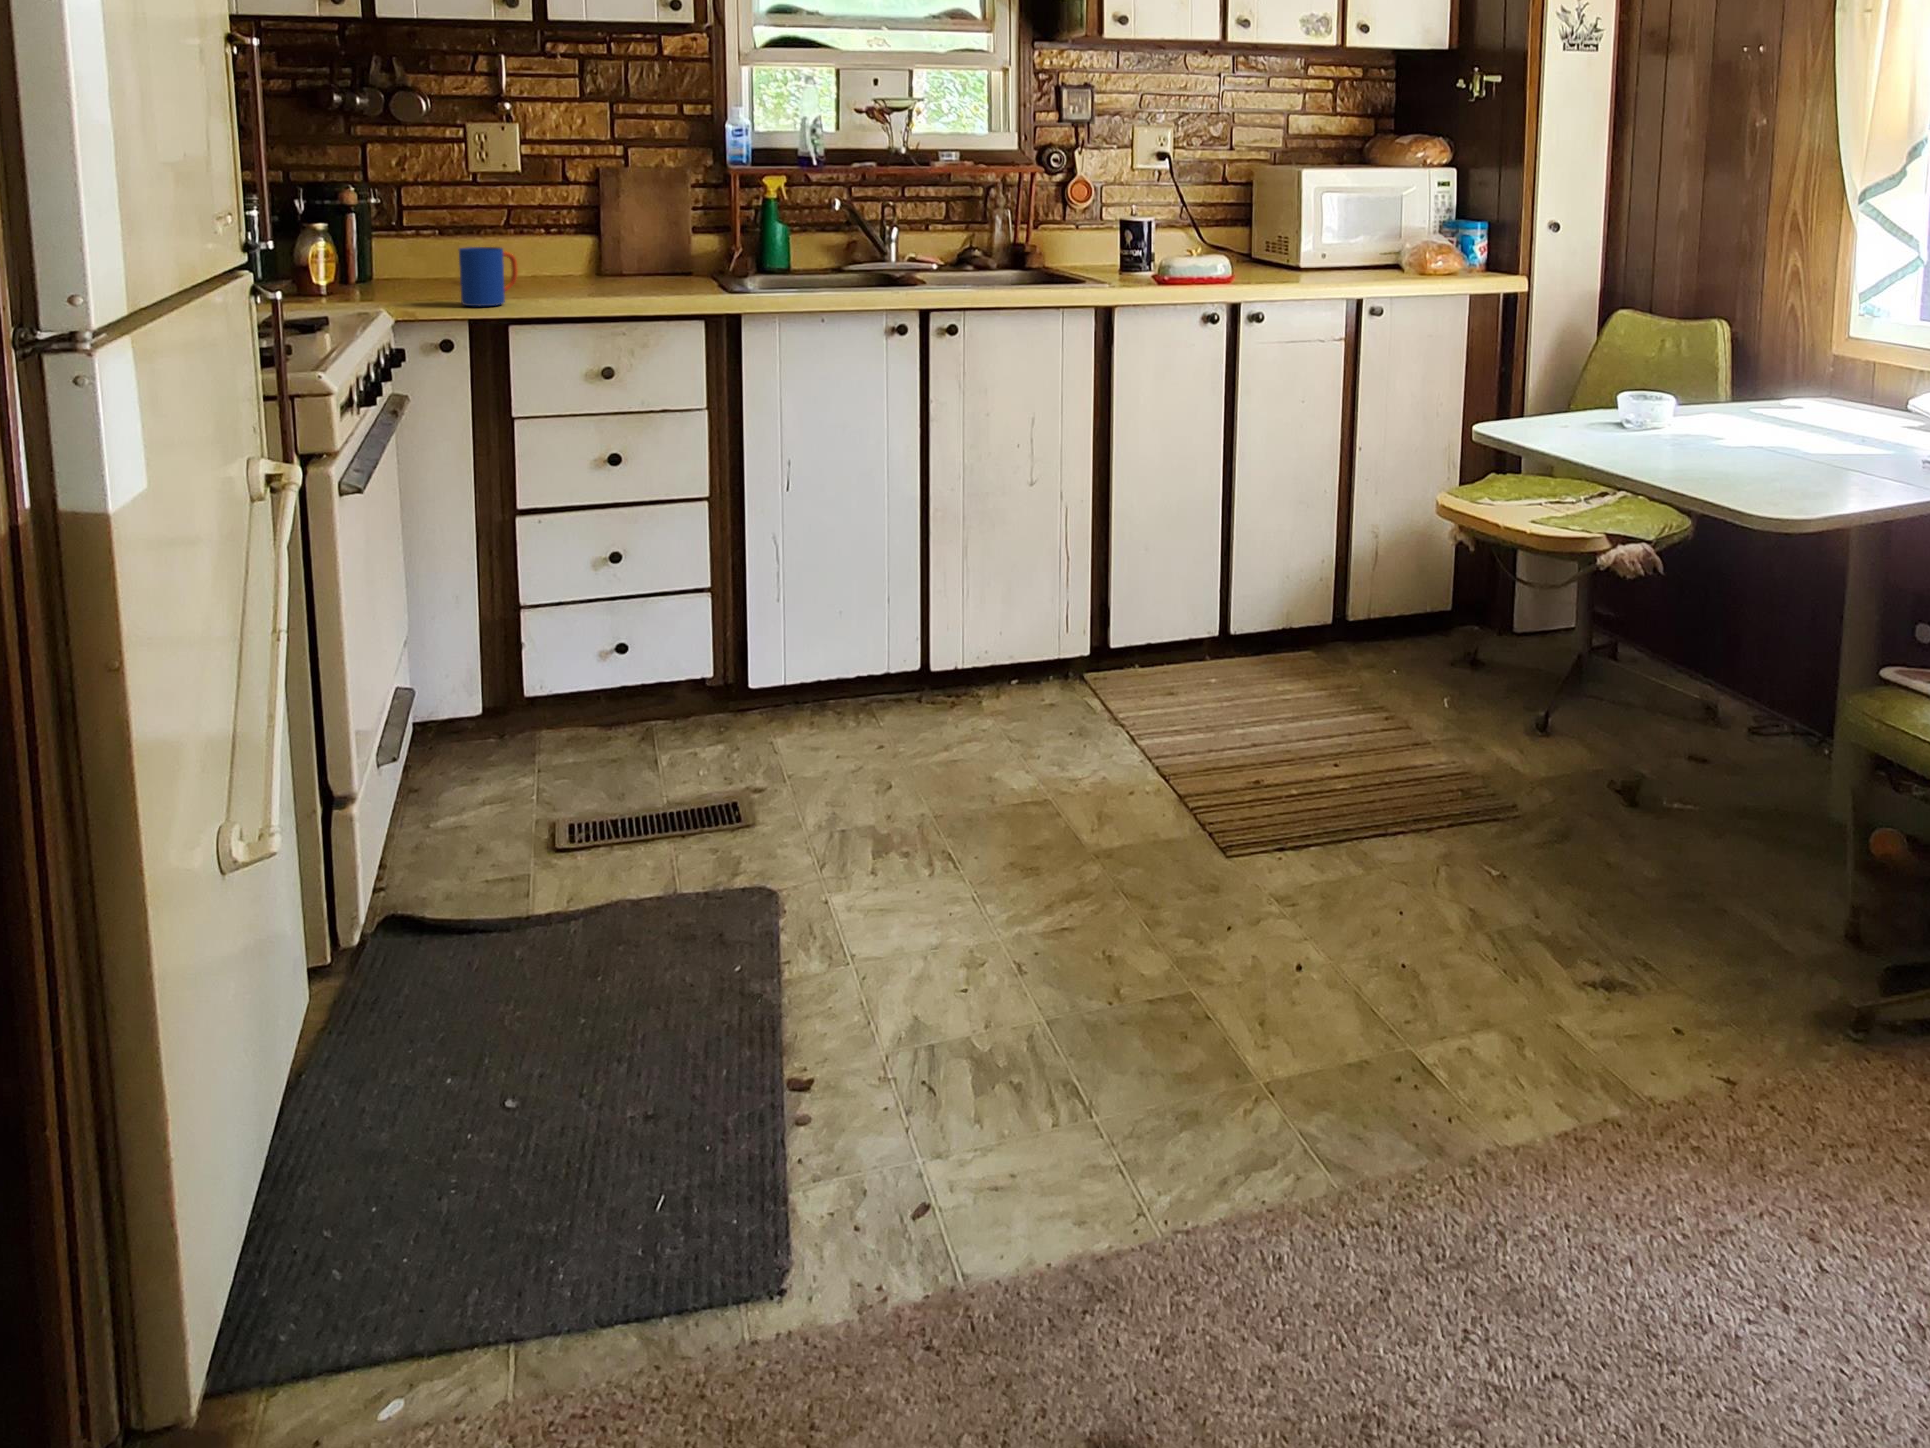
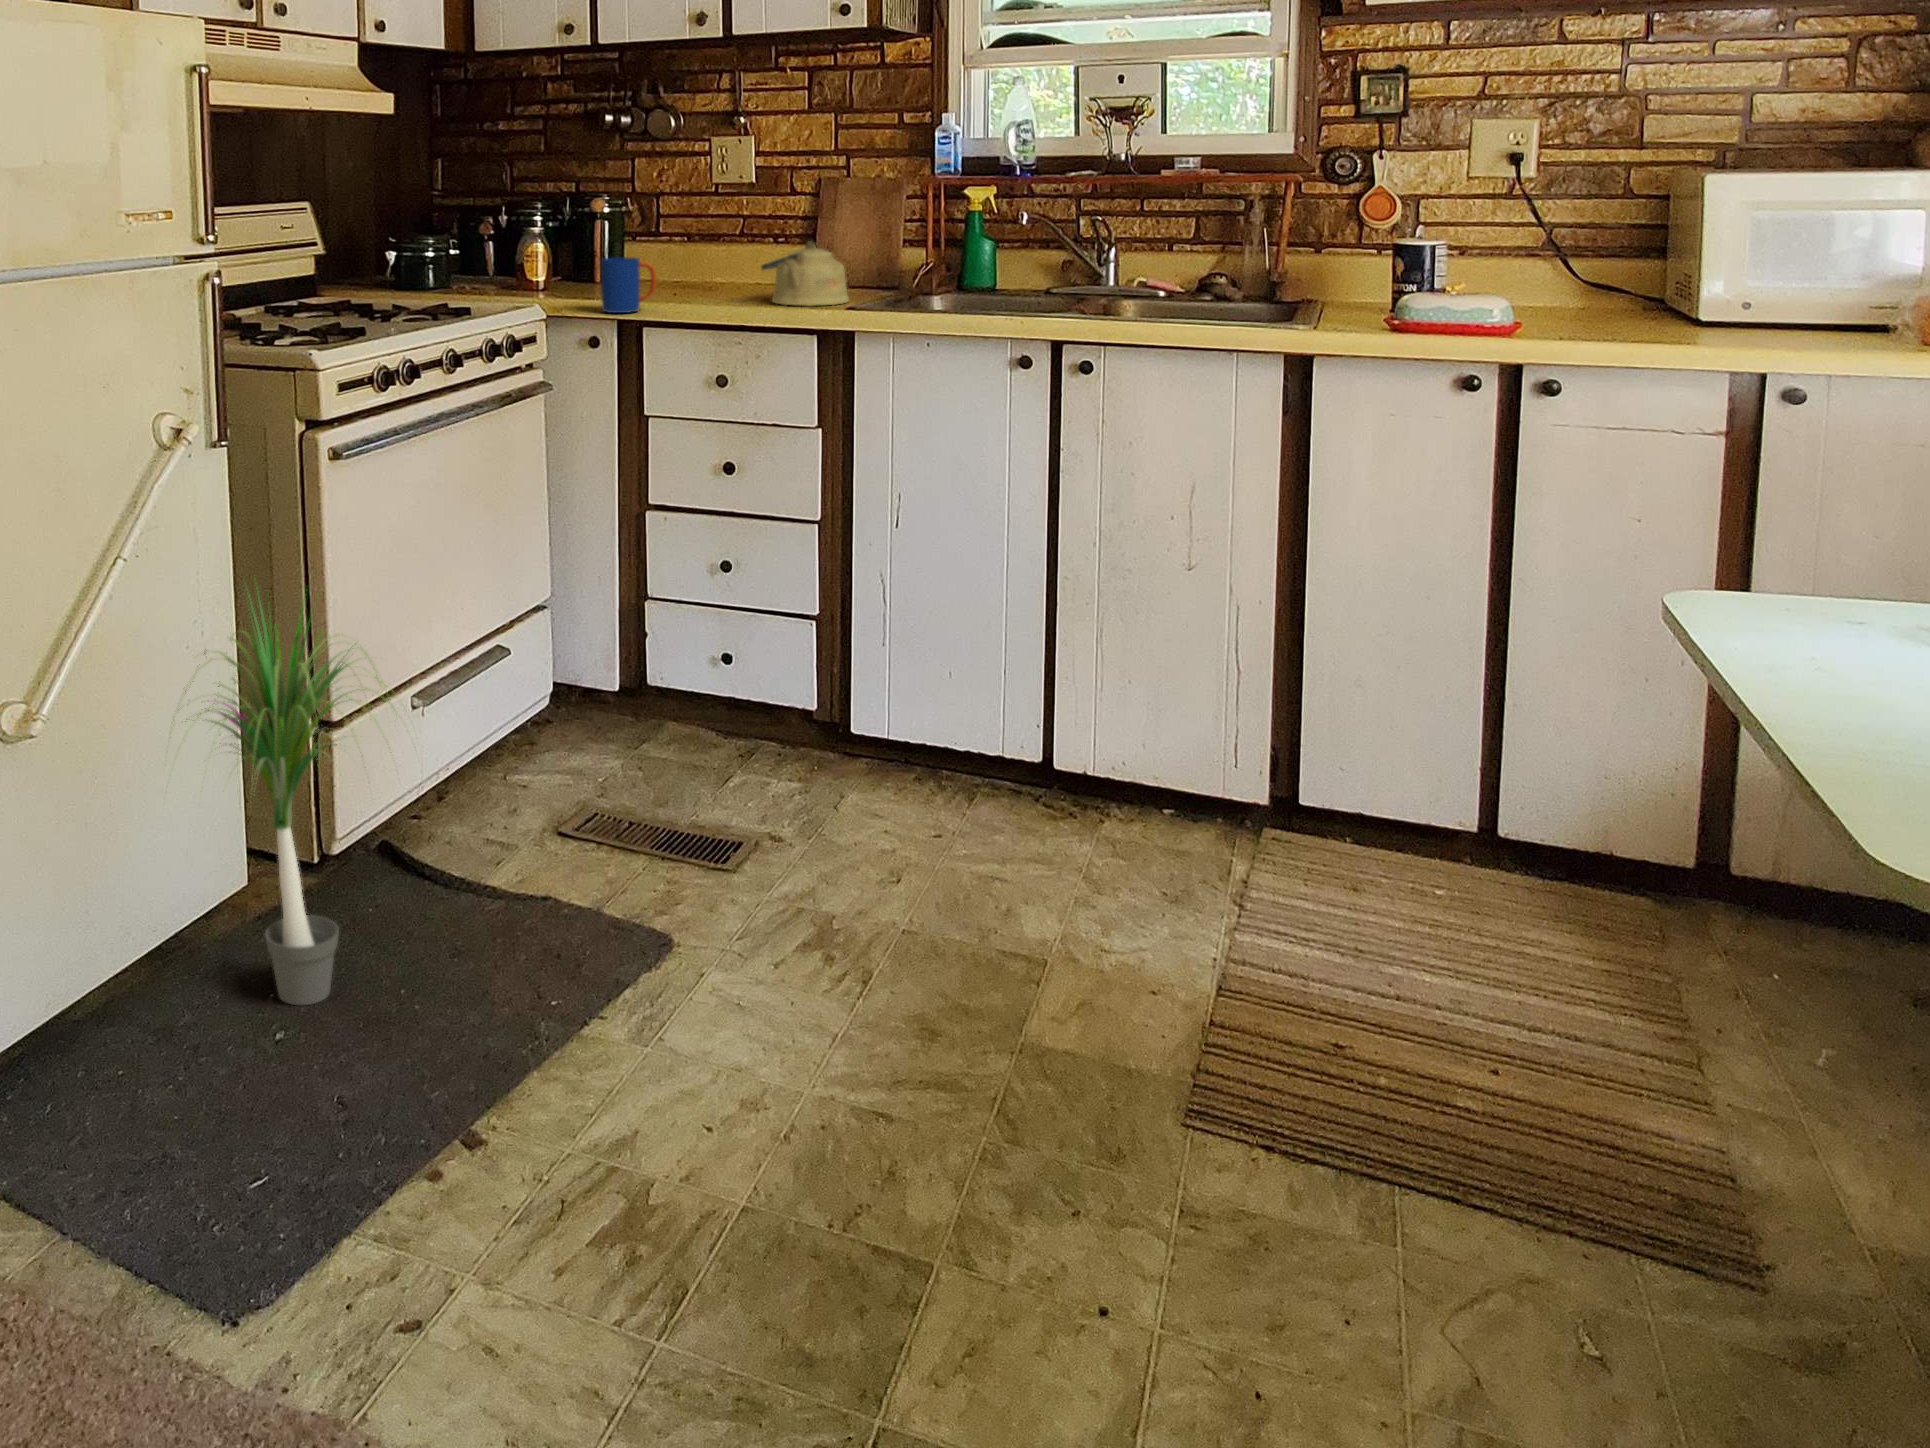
kettle: none [605,227,688,290] -> present [761,242,849,306]
potted plant: none [312,621,671,1111] -> present [171,603,416,1005]

